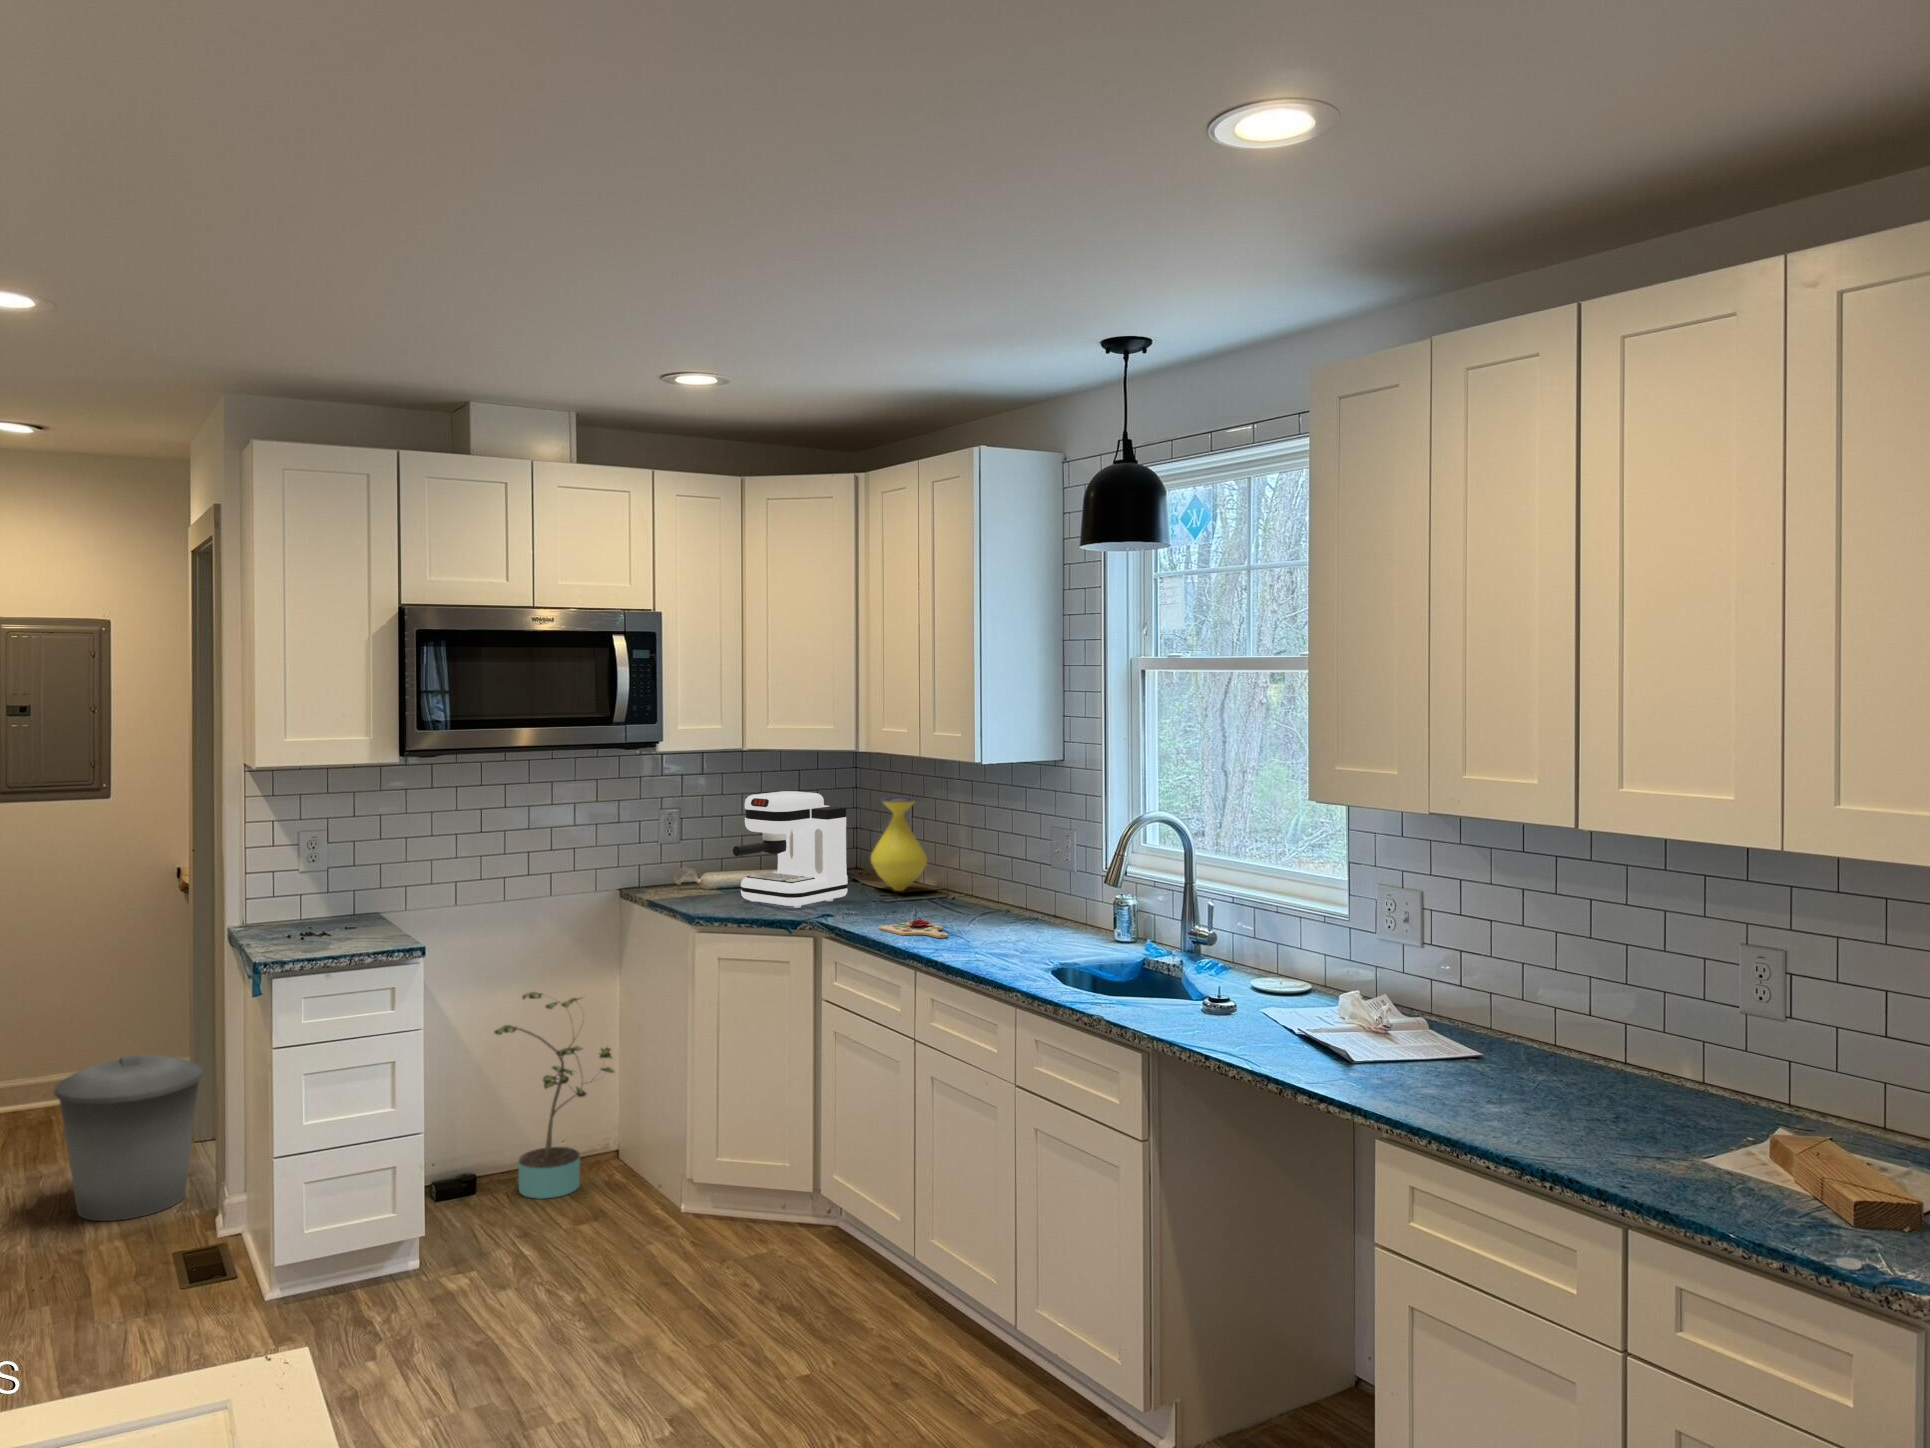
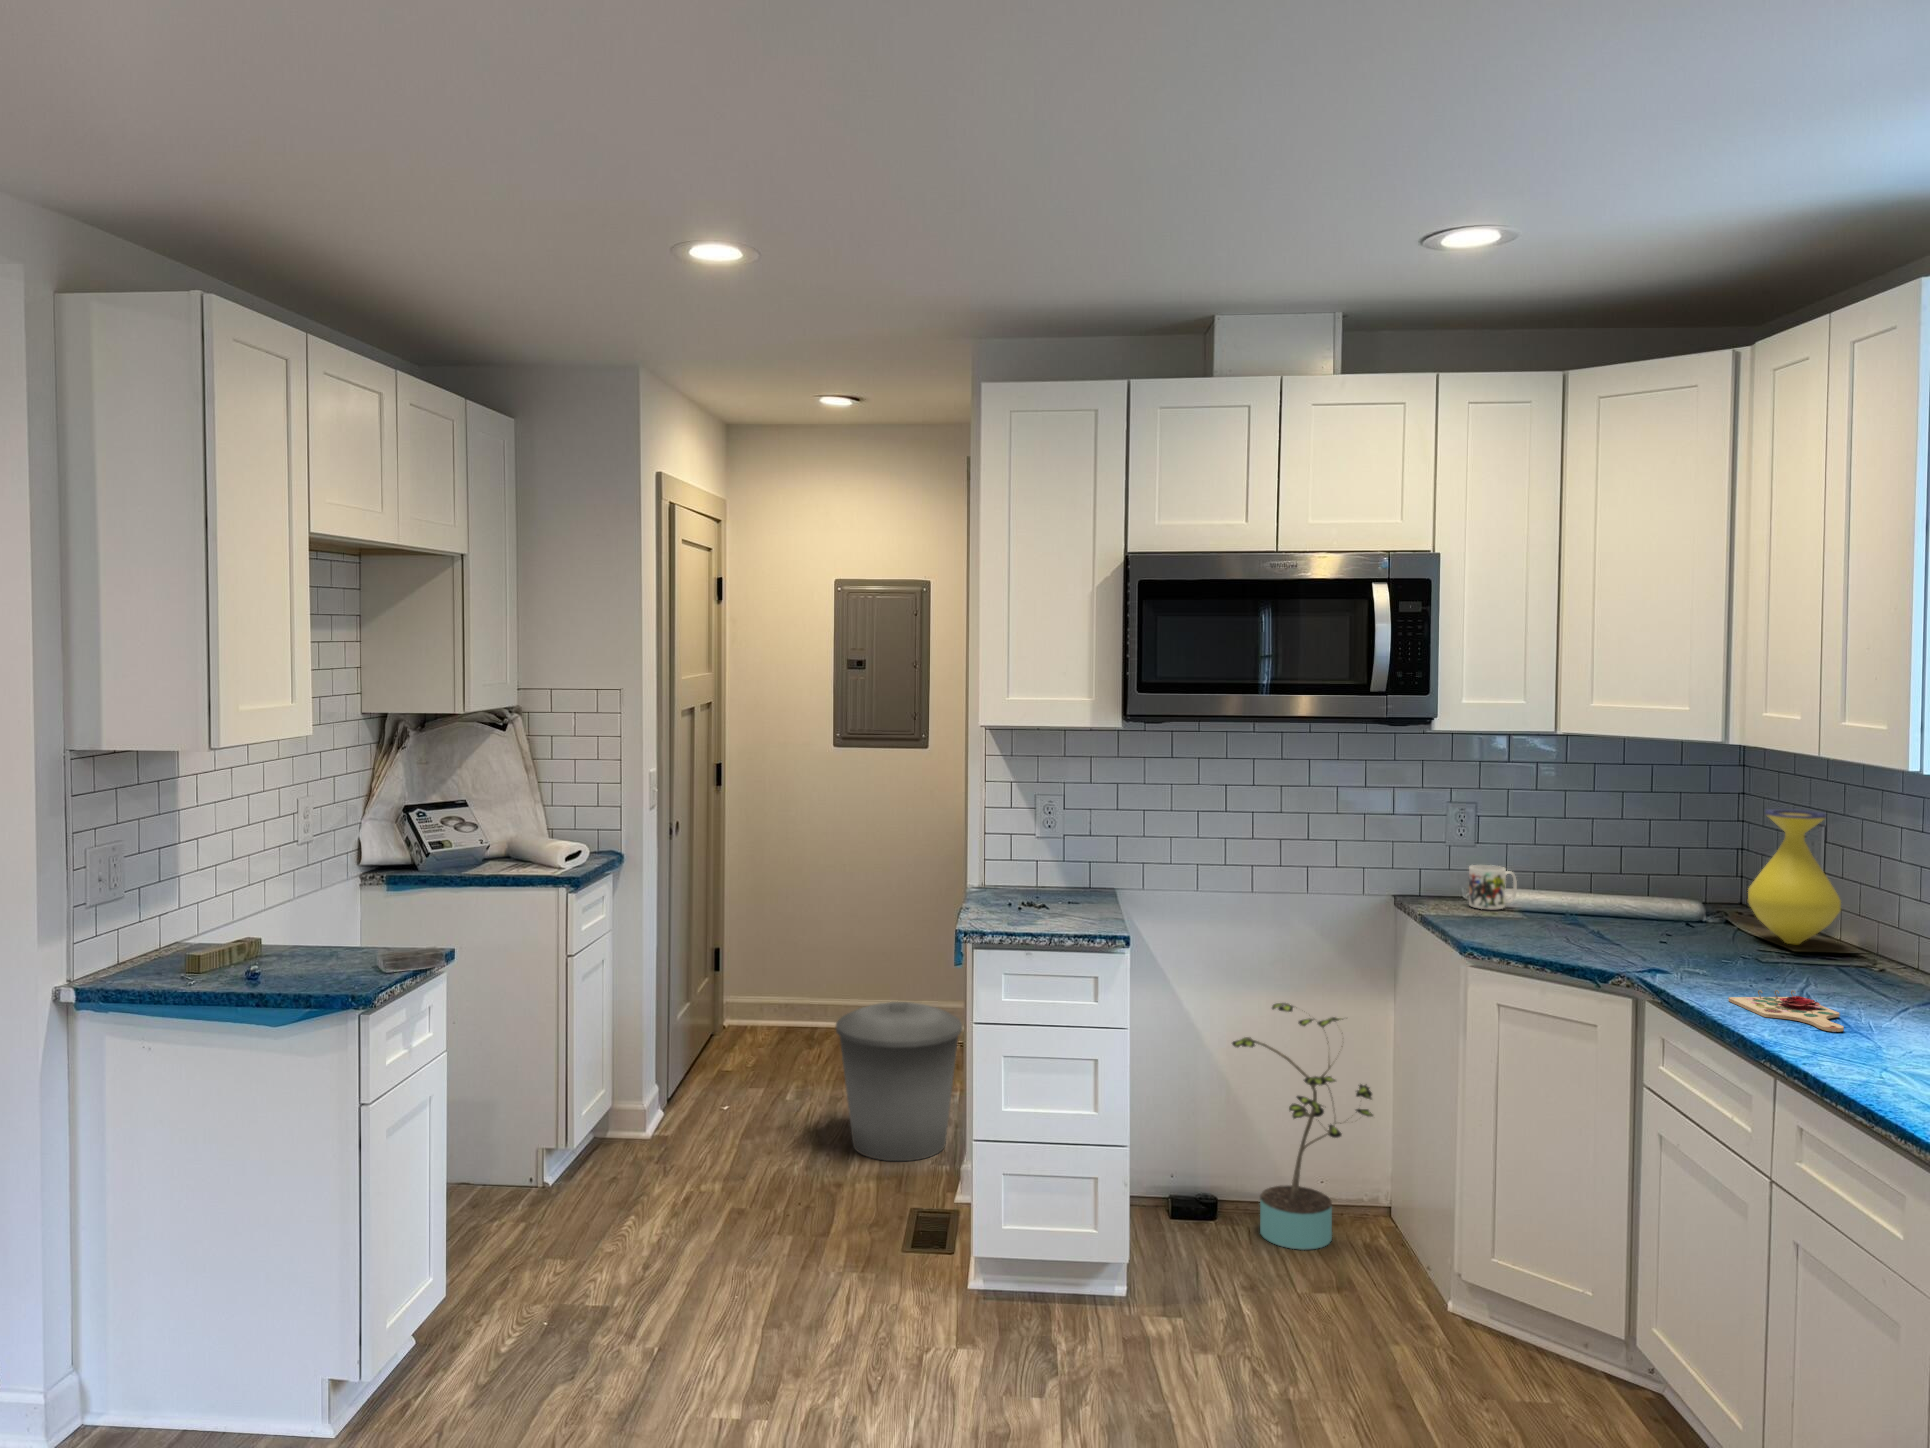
coffee maker: present [733,791,847,908] -> none [1526,791,1702,951]
mug: none [681,857,715,892] -> present [1469,865,1517,910]

